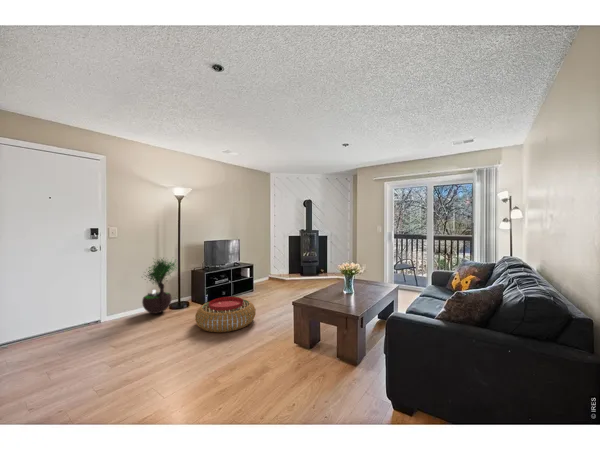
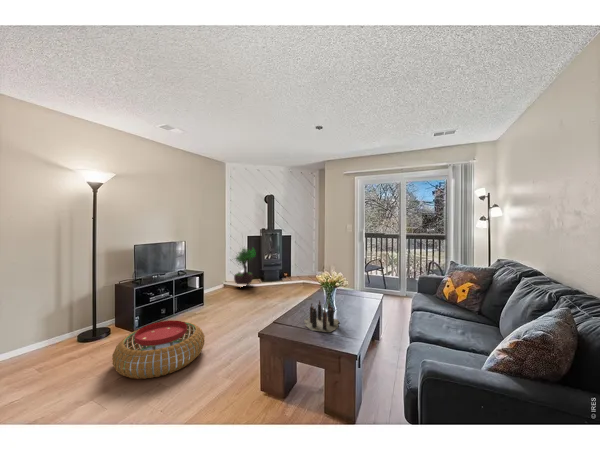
potted tree: present [142,259,175,314] -> present [234,249,255,286]
candle: none [324,283,359,305] -> present [305,301,339,332]

